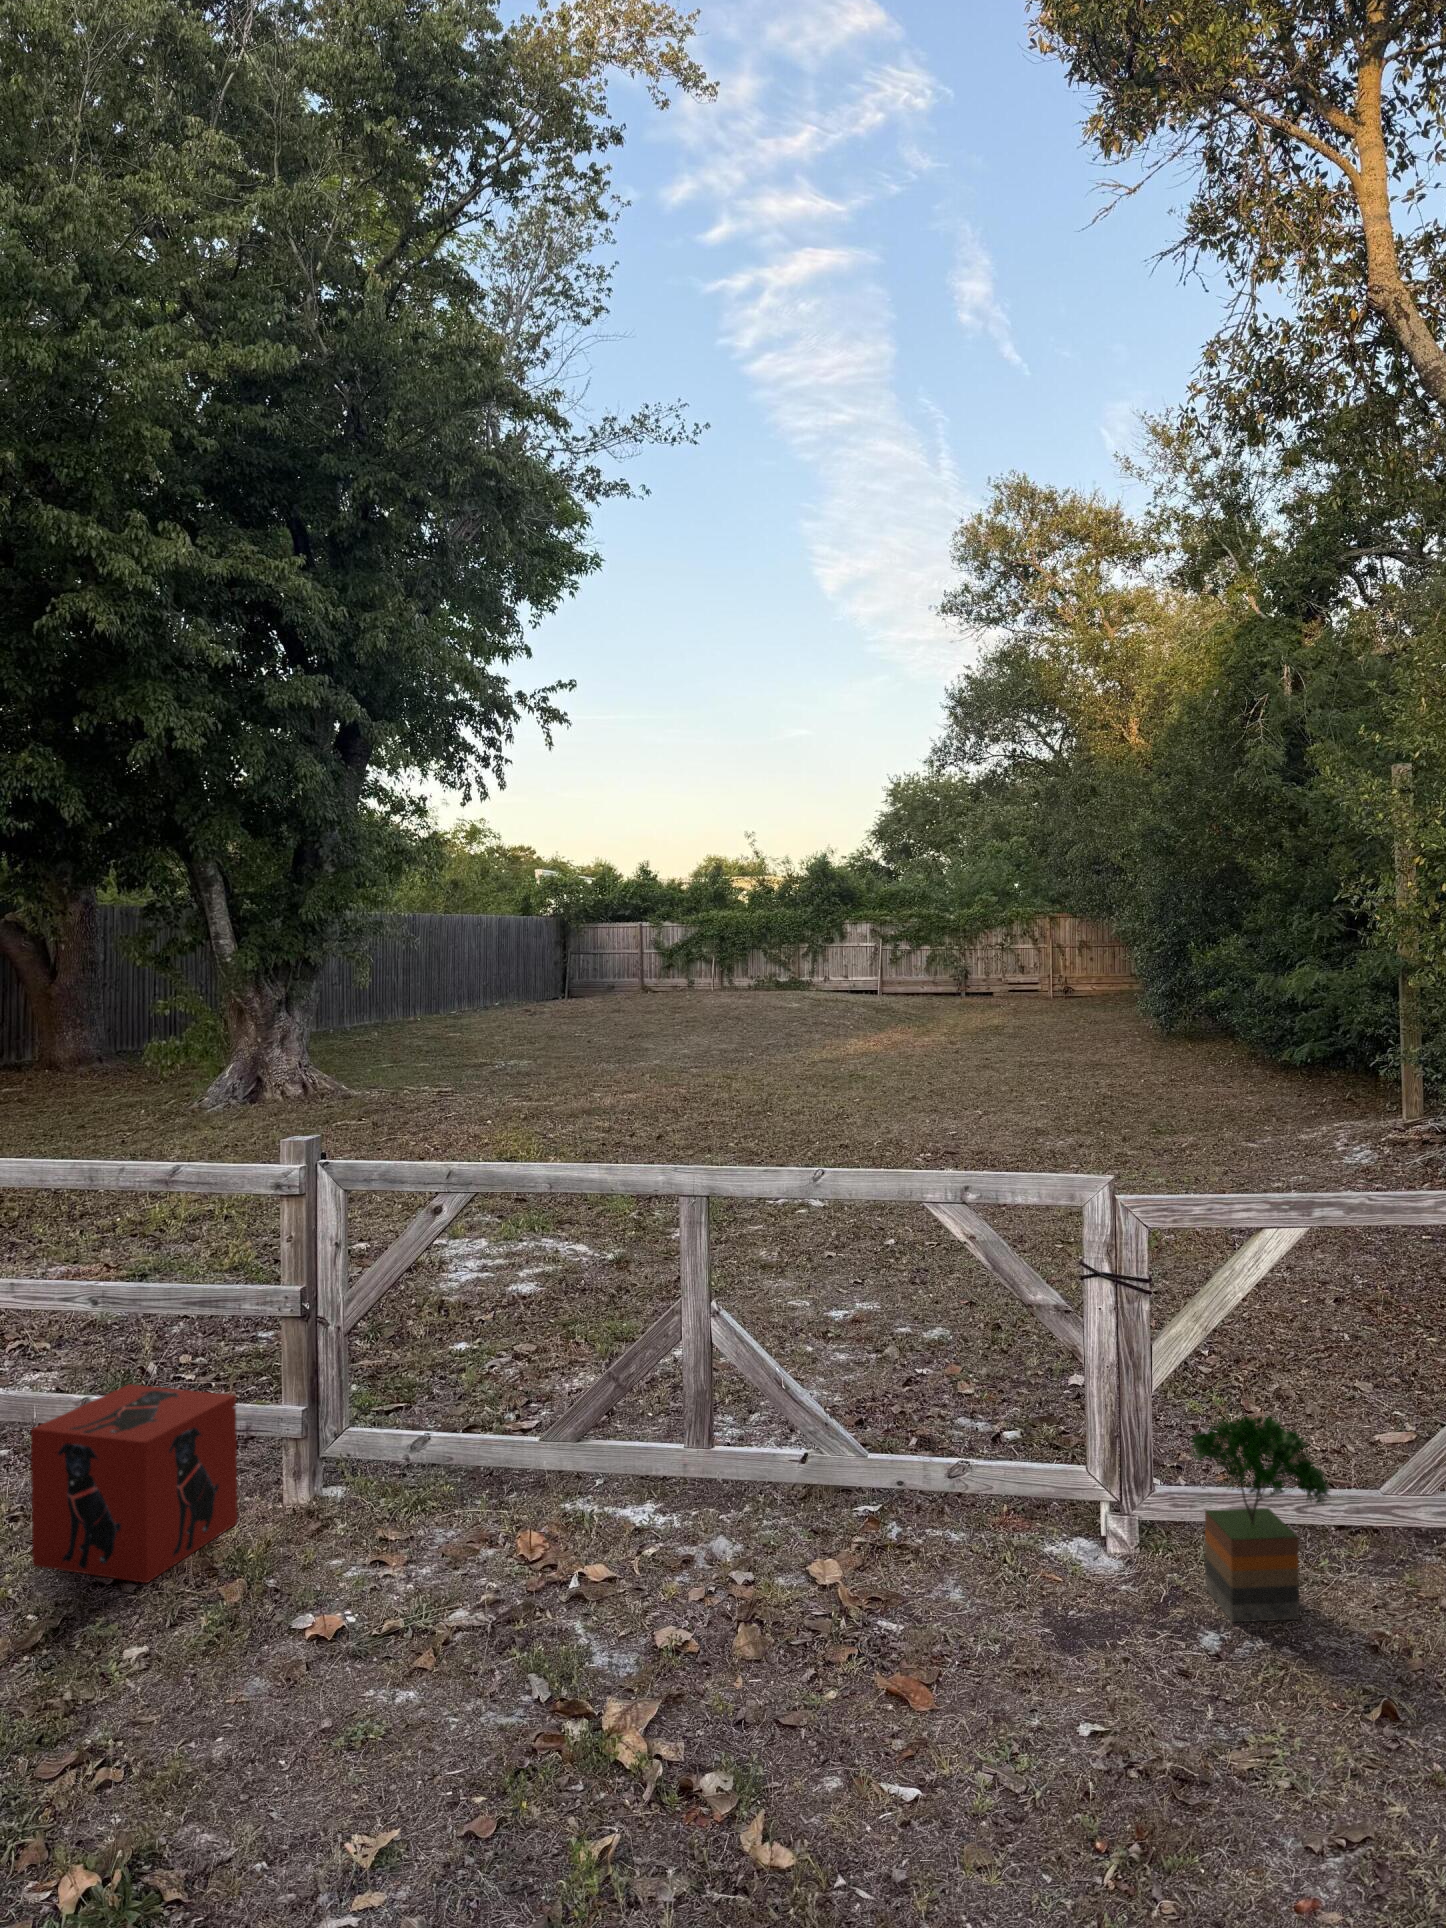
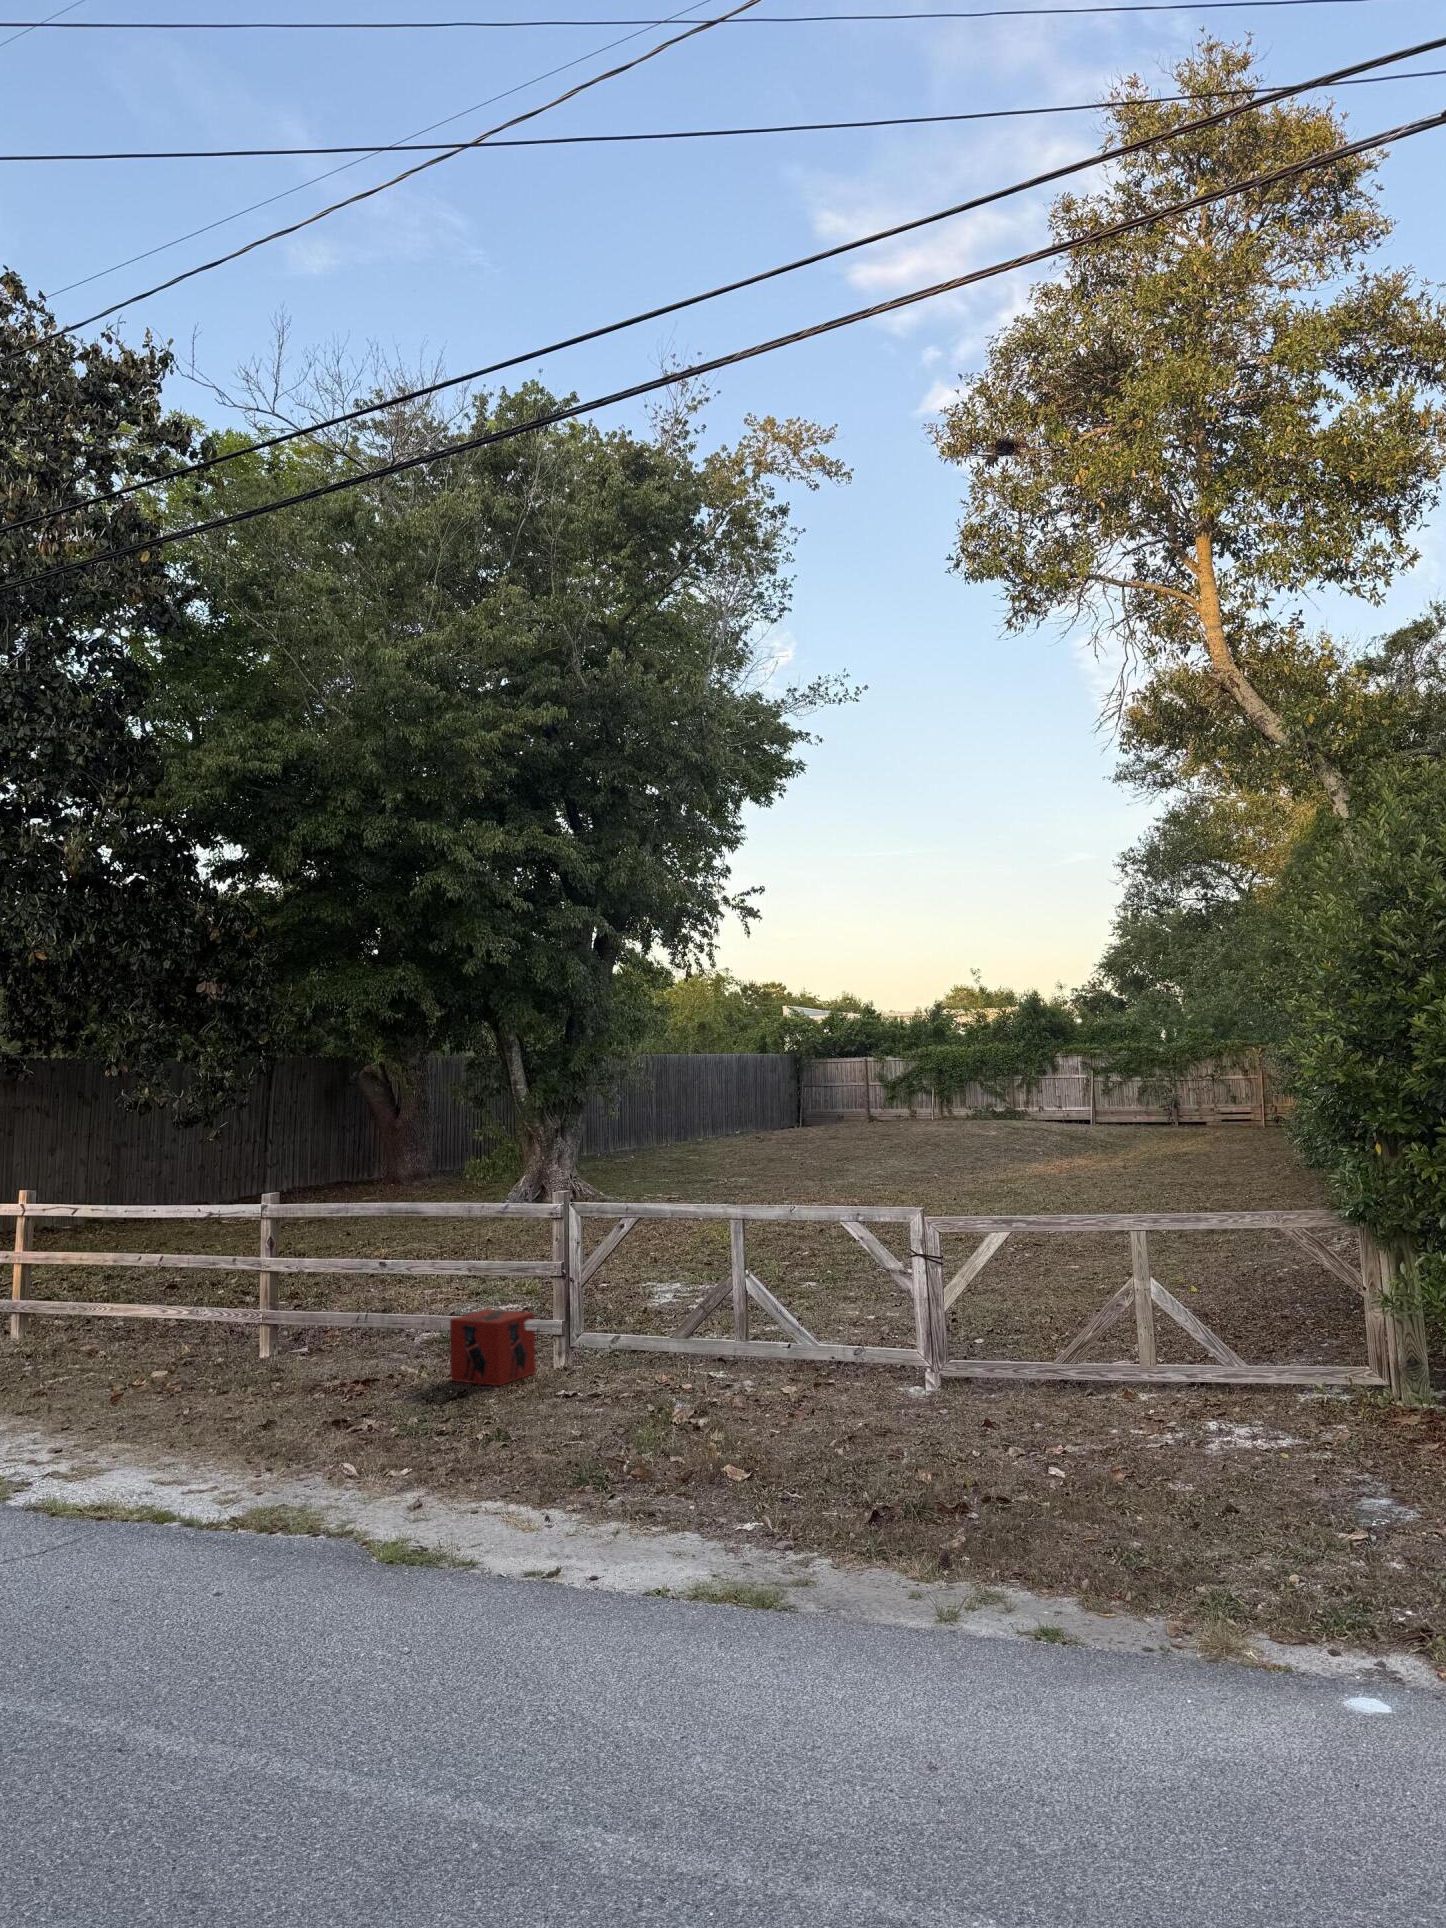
potted tree: present [1190,1416,1330,1622] -> none [948,1317,1007,1407]

